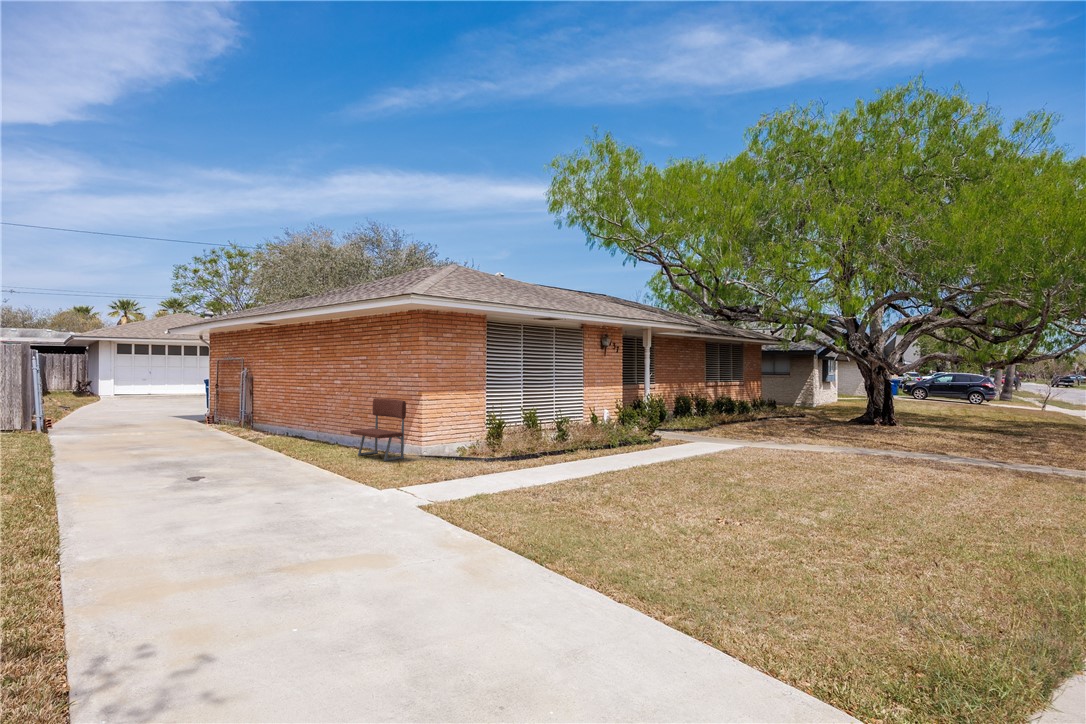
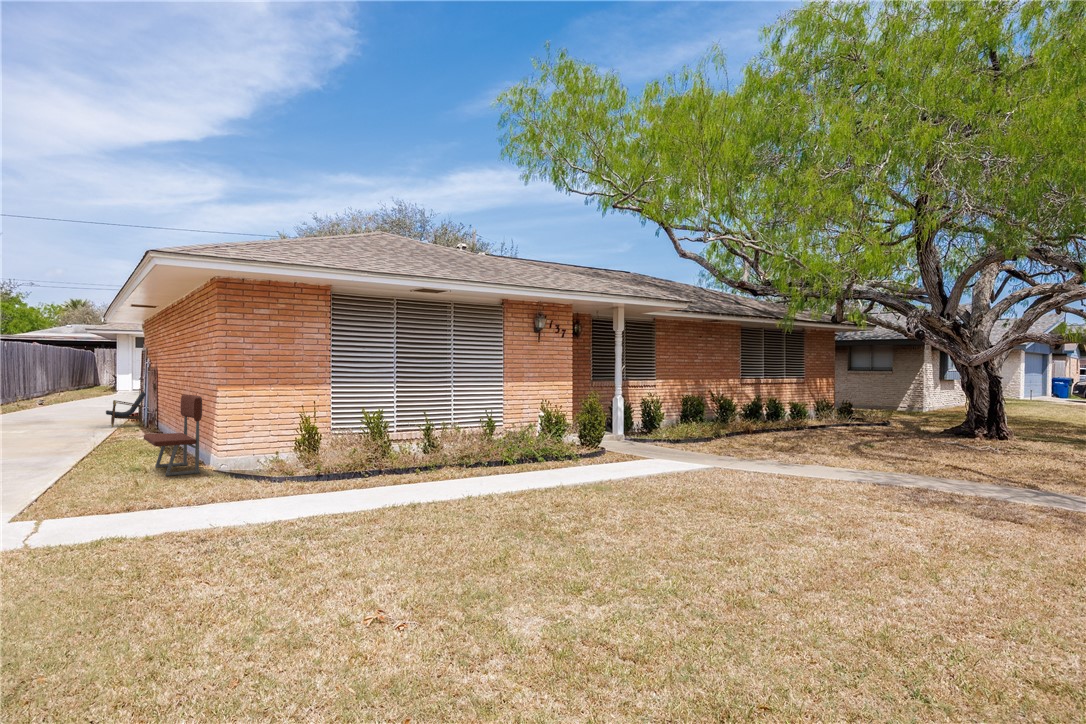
lounge chair: none [209,396,246,427] -> present [106,392,146,428]

